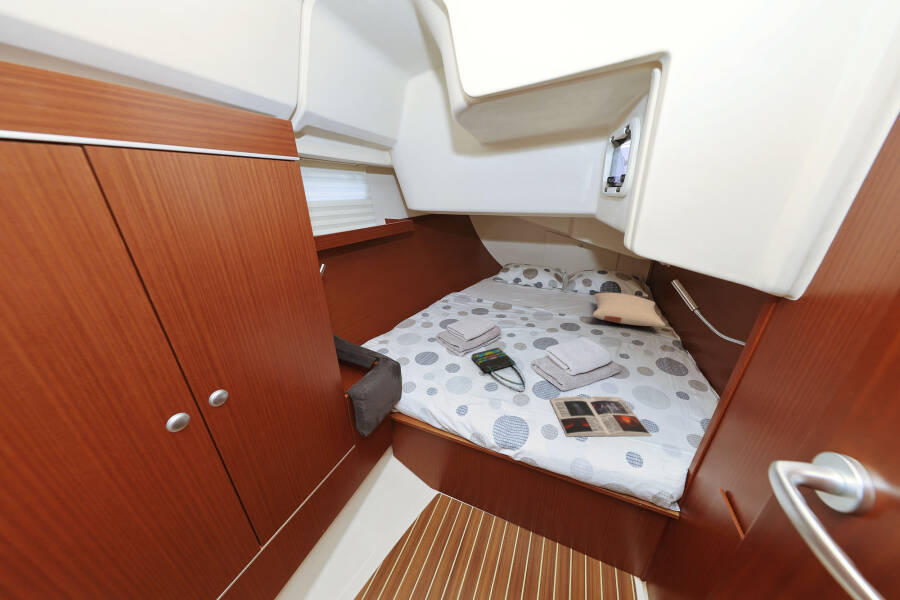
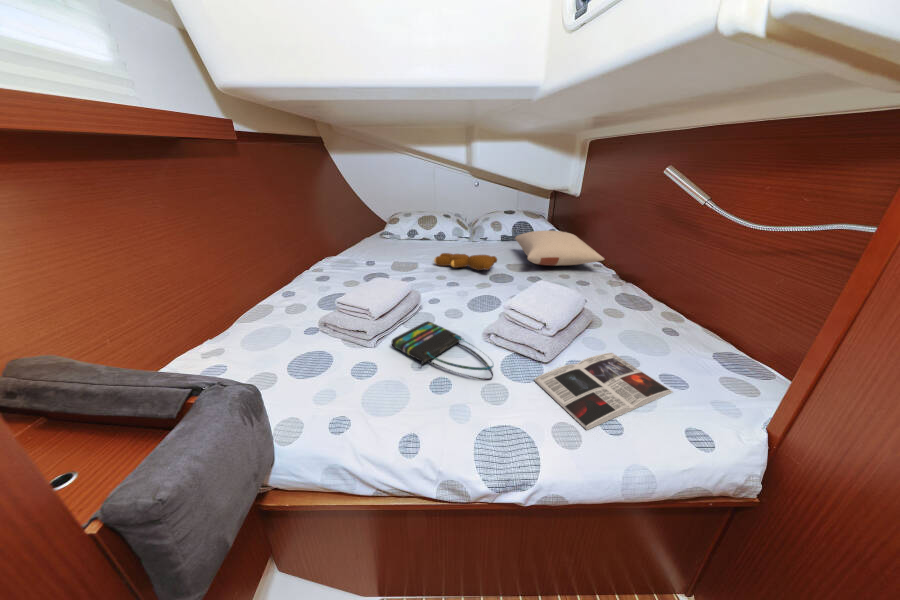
teddy bear: none [523,301,570,318] -> present [434,253,497,271]

